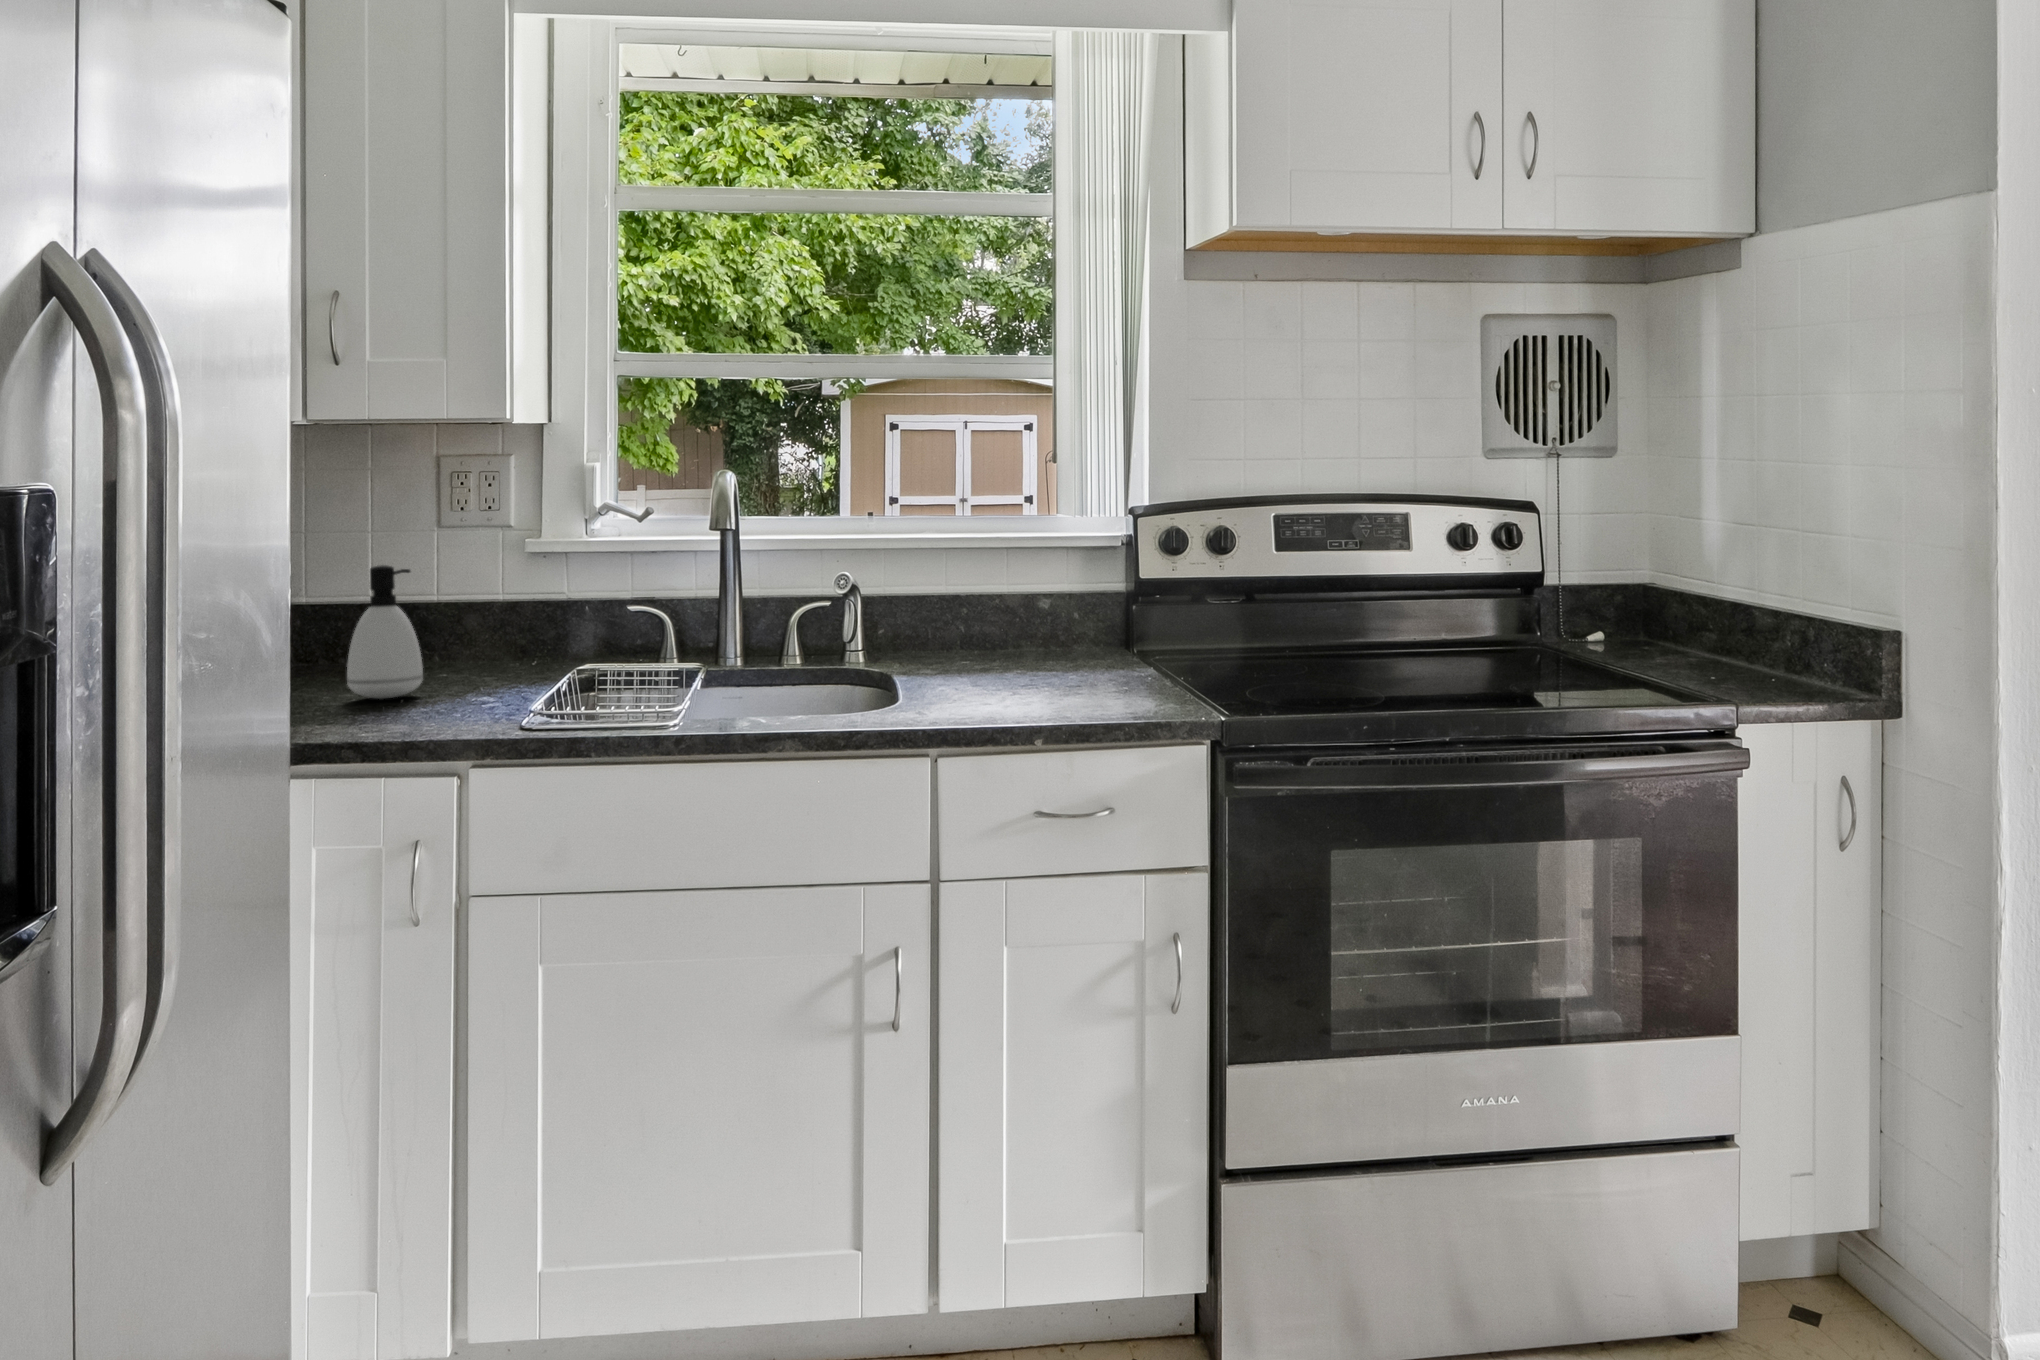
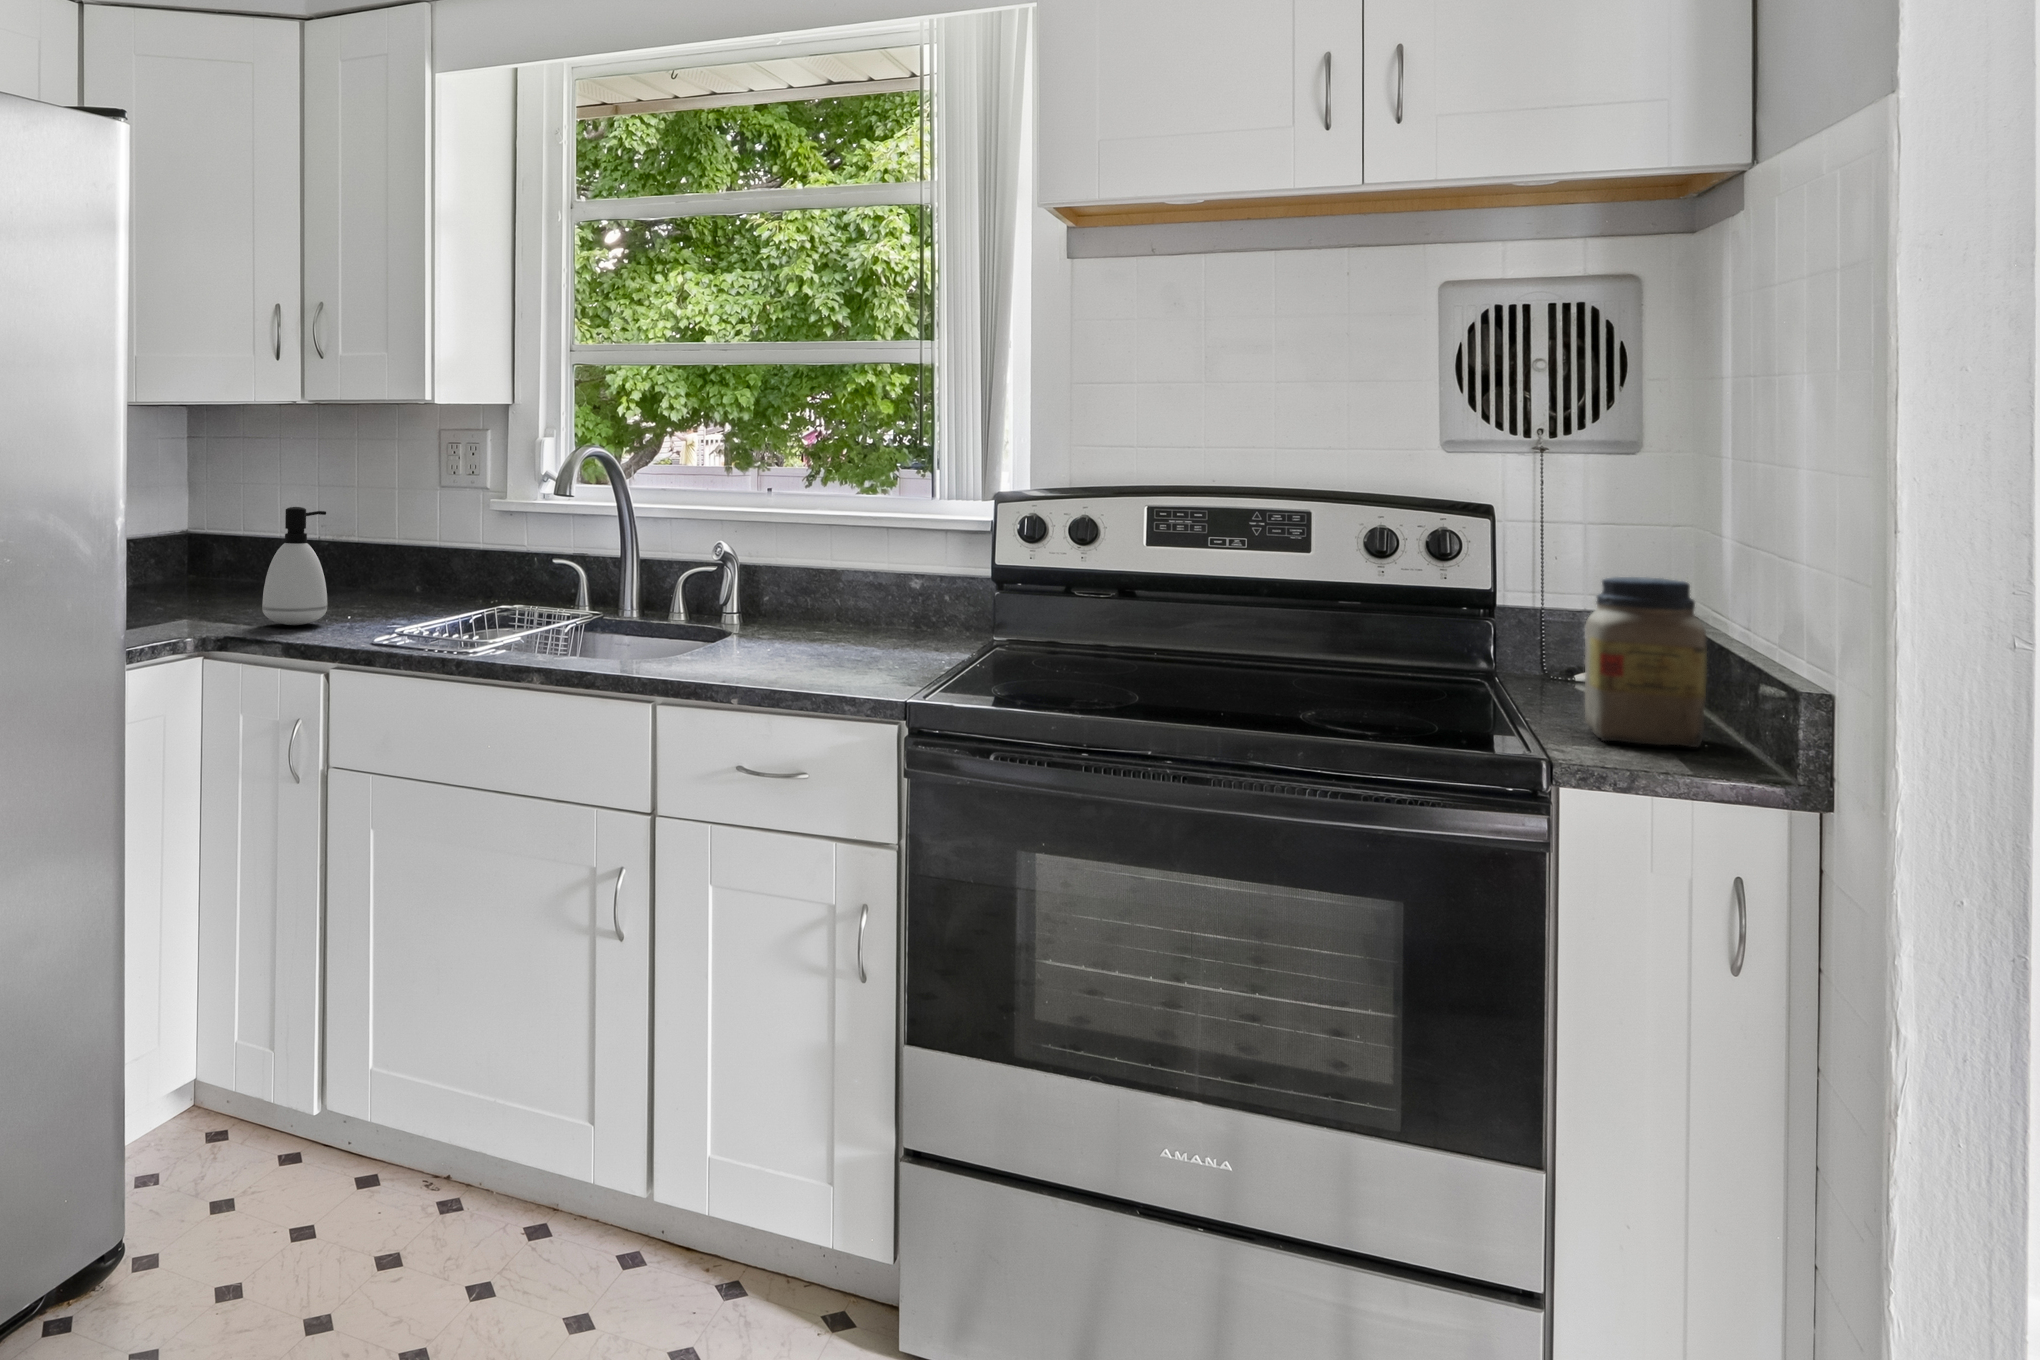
jar: none [1652,548,1747,677] -> present [1585,577,1707,747]

